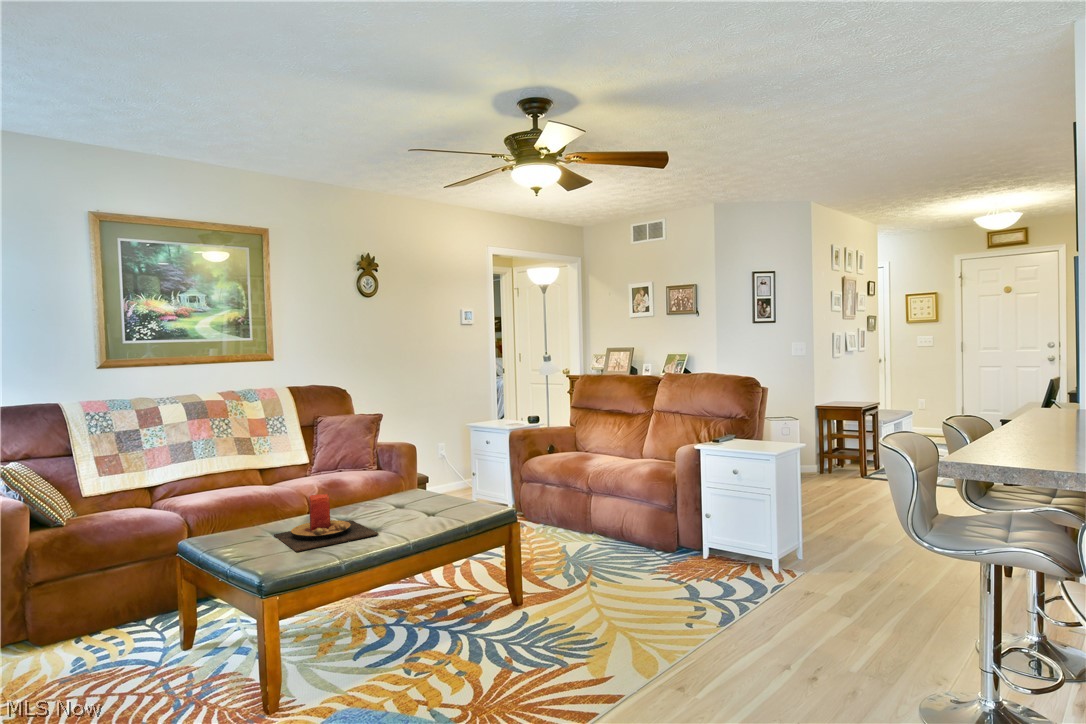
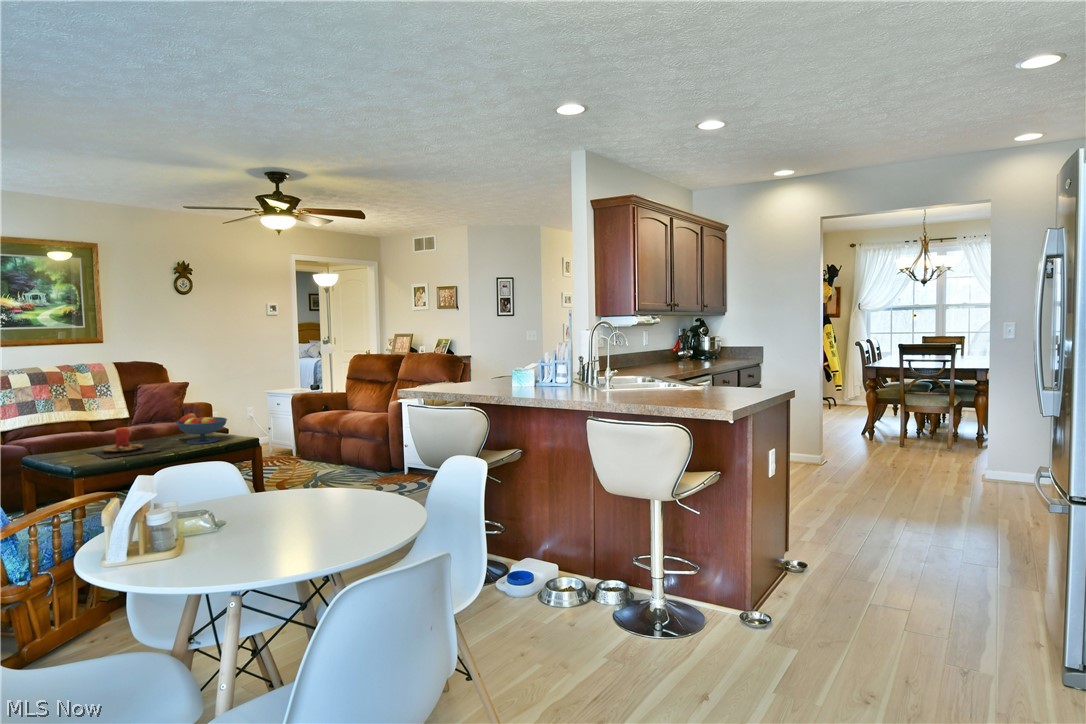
fruit bowl: none [393,468,466,519] -> present [176,413,227,444]

